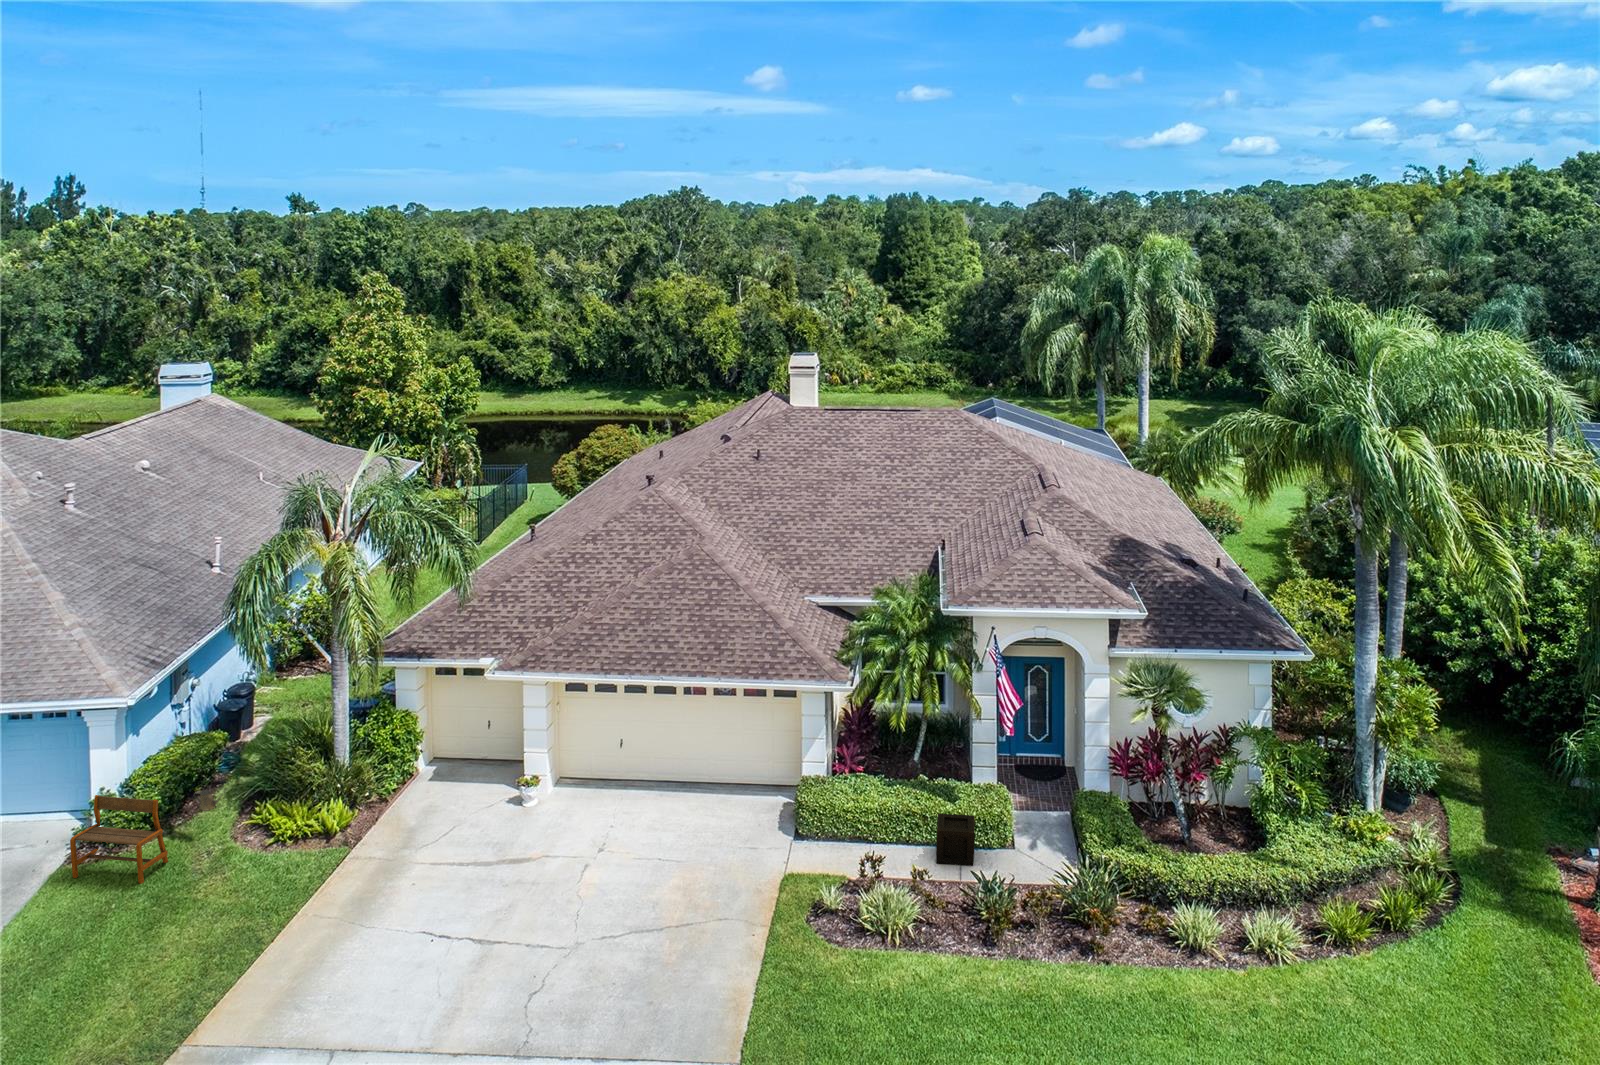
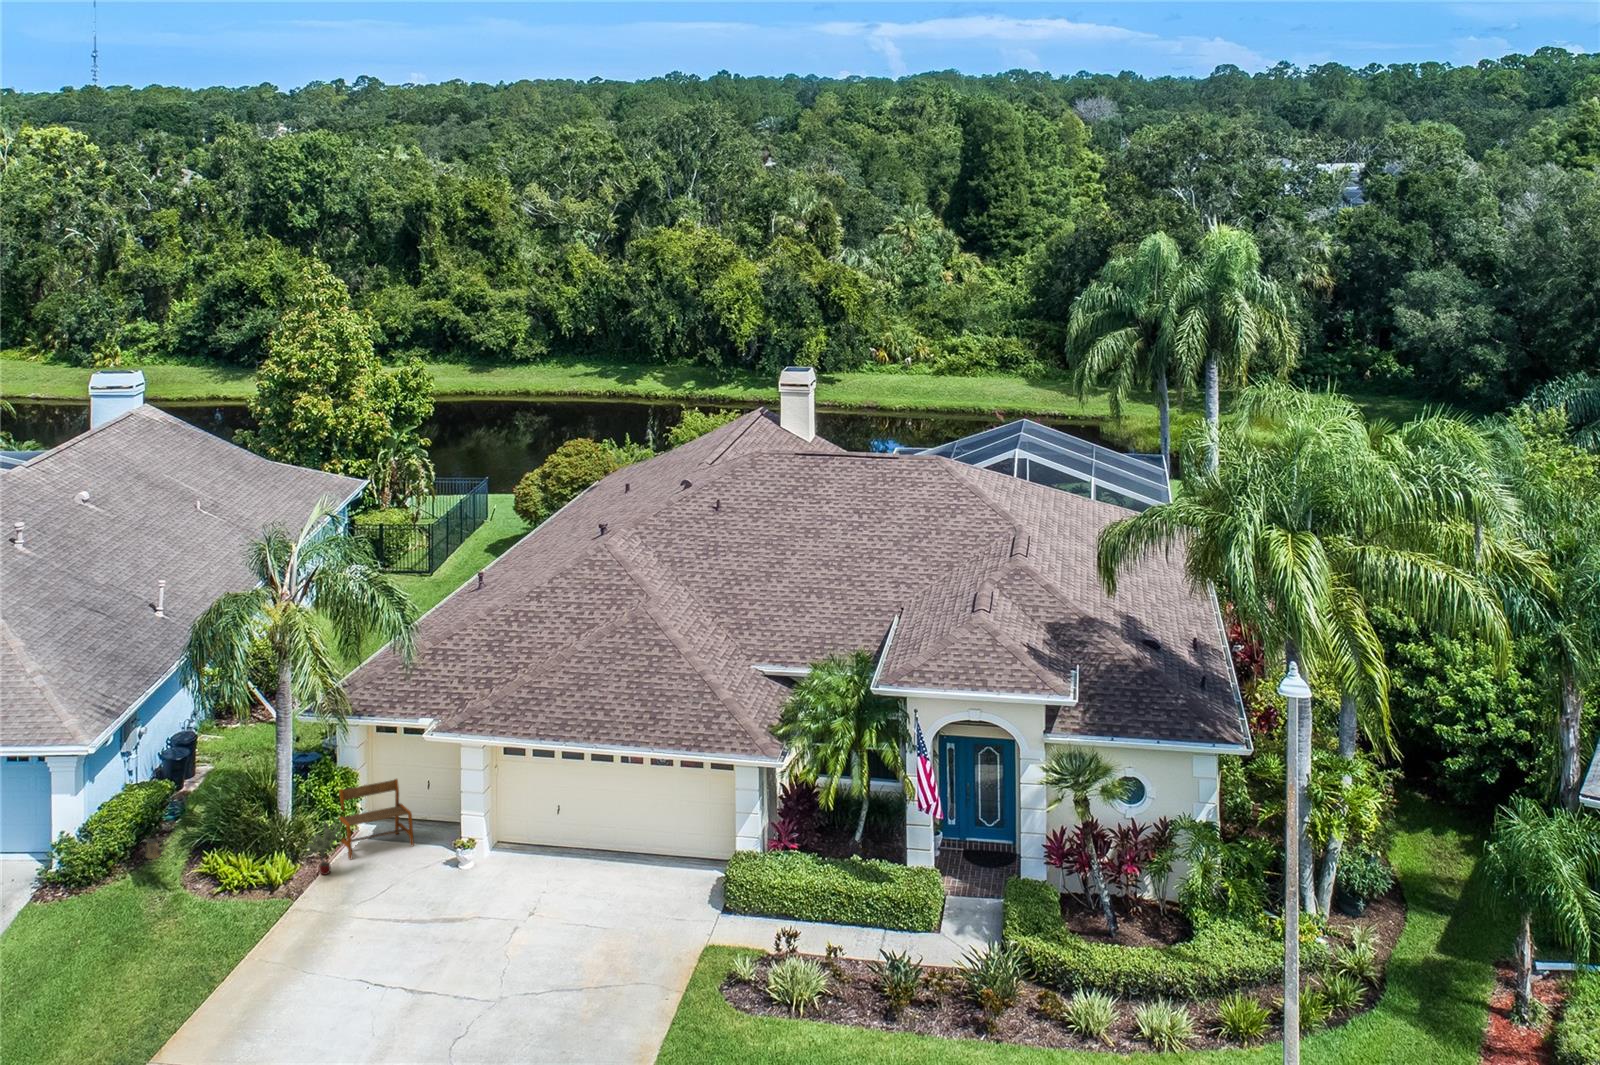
potted tree: none [362,763,400,819] -> present [307,822,342,875]
bench: present [70,795,168,884] -> present [339,779,414,859]
wooden crate: present [936,814,975,866] -> none [858,894,899,946]

